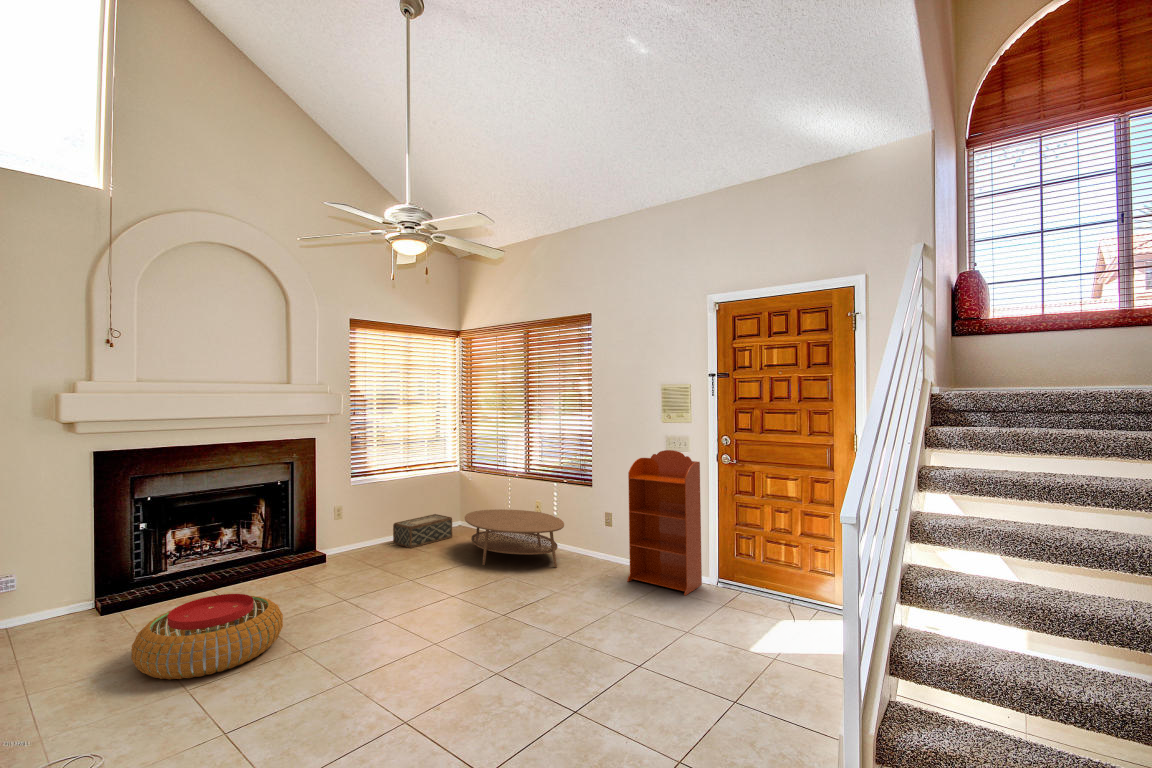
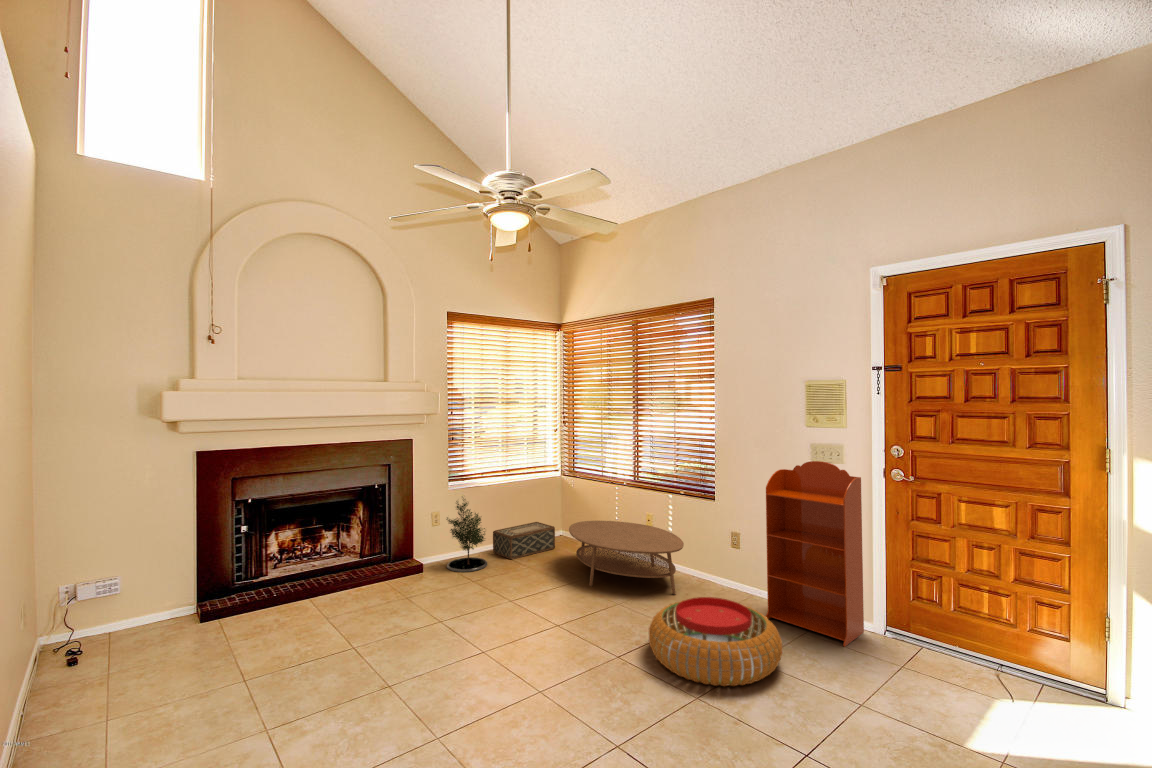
potted tree: none [348,490,389,561] -> present [446,499,487,572]
pouf: present [131,594,283,680] -> present [649,597,782,686]

